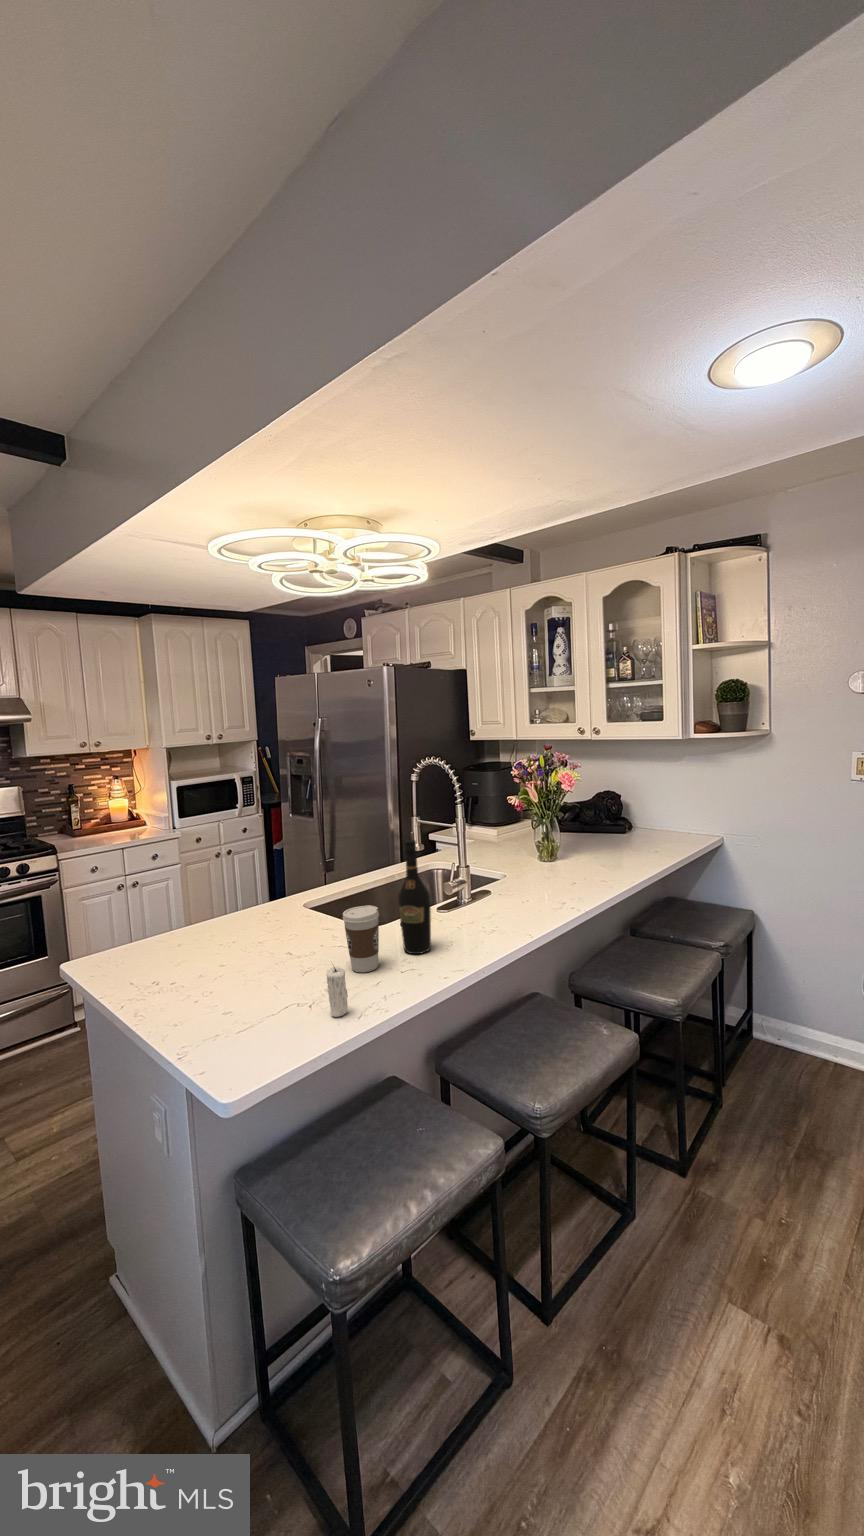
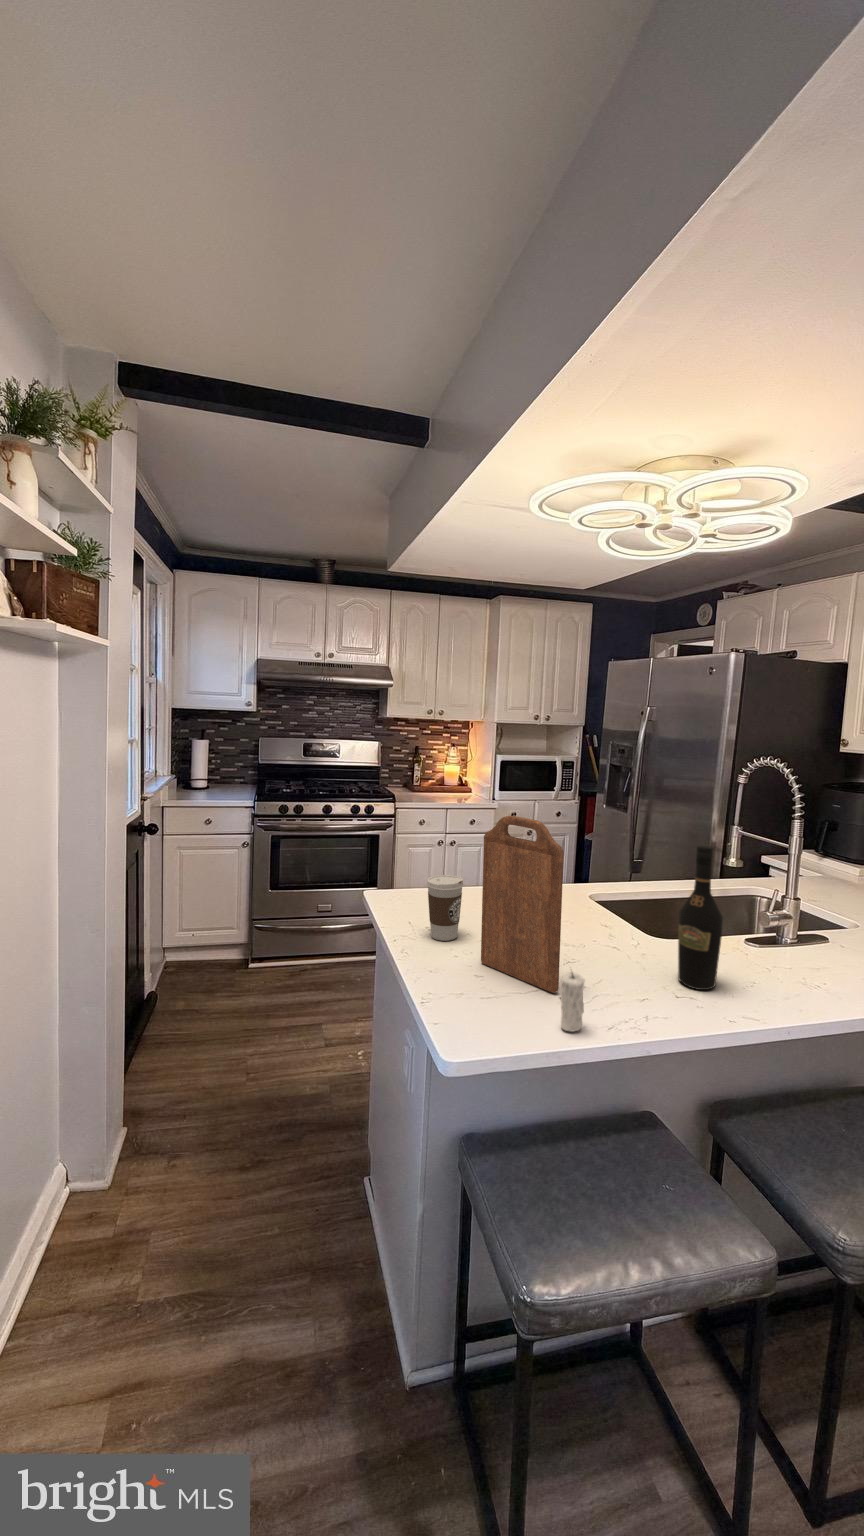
cutting board: none [227,846,318,992] -> present [481,816,564,993]
coffee cup: present [343,905,379,972] -> present [427,875,463,941]

